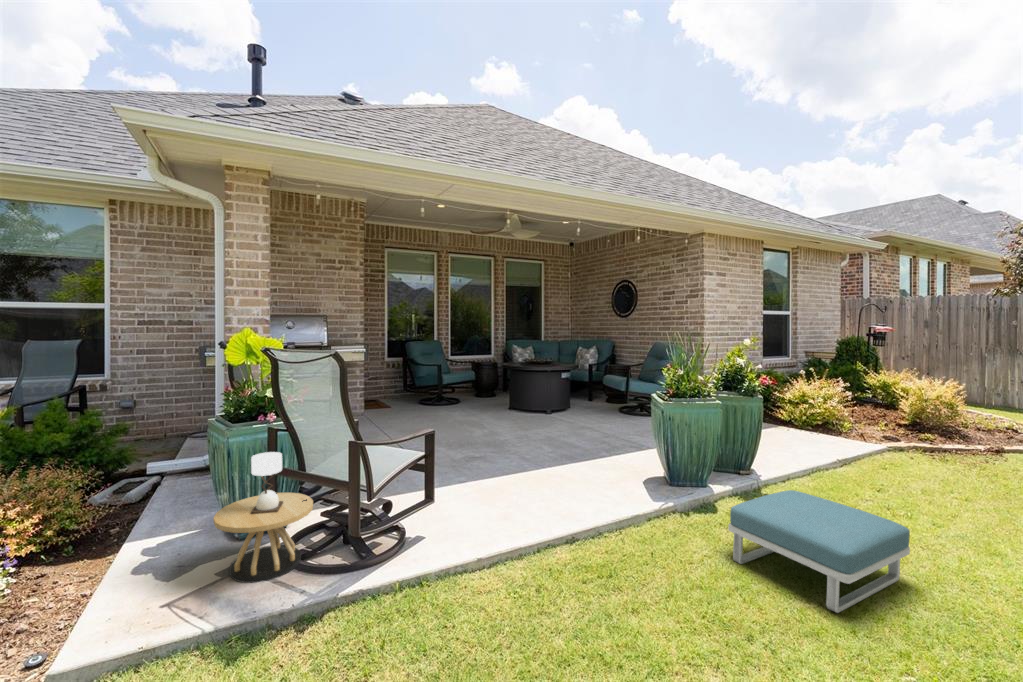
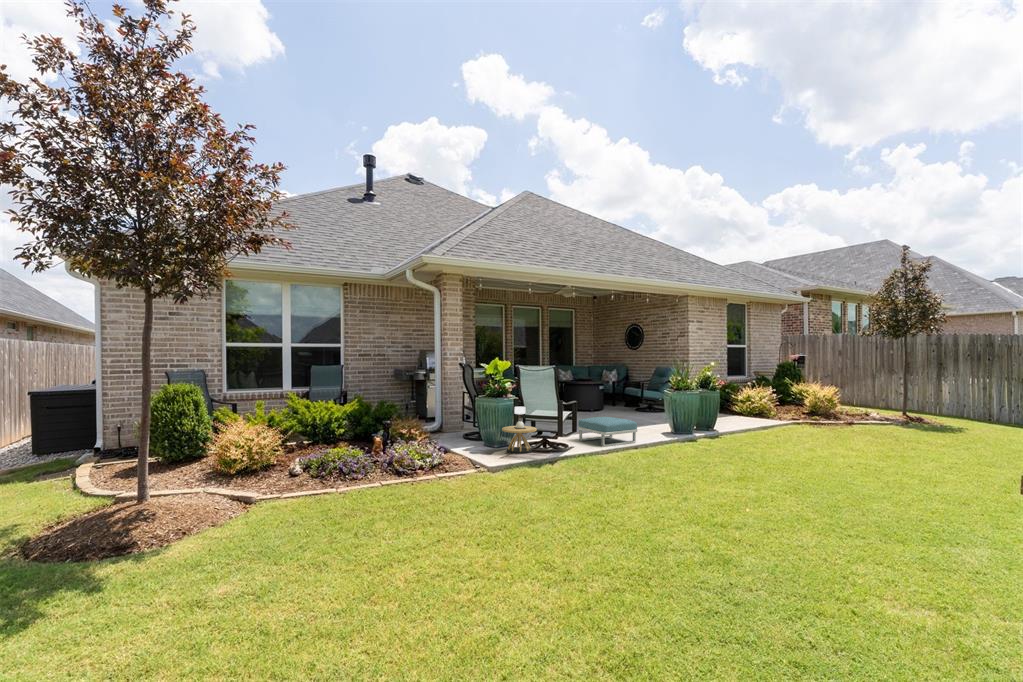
footstool: present [728,490,910,613] -> present [578,417,637,447]

